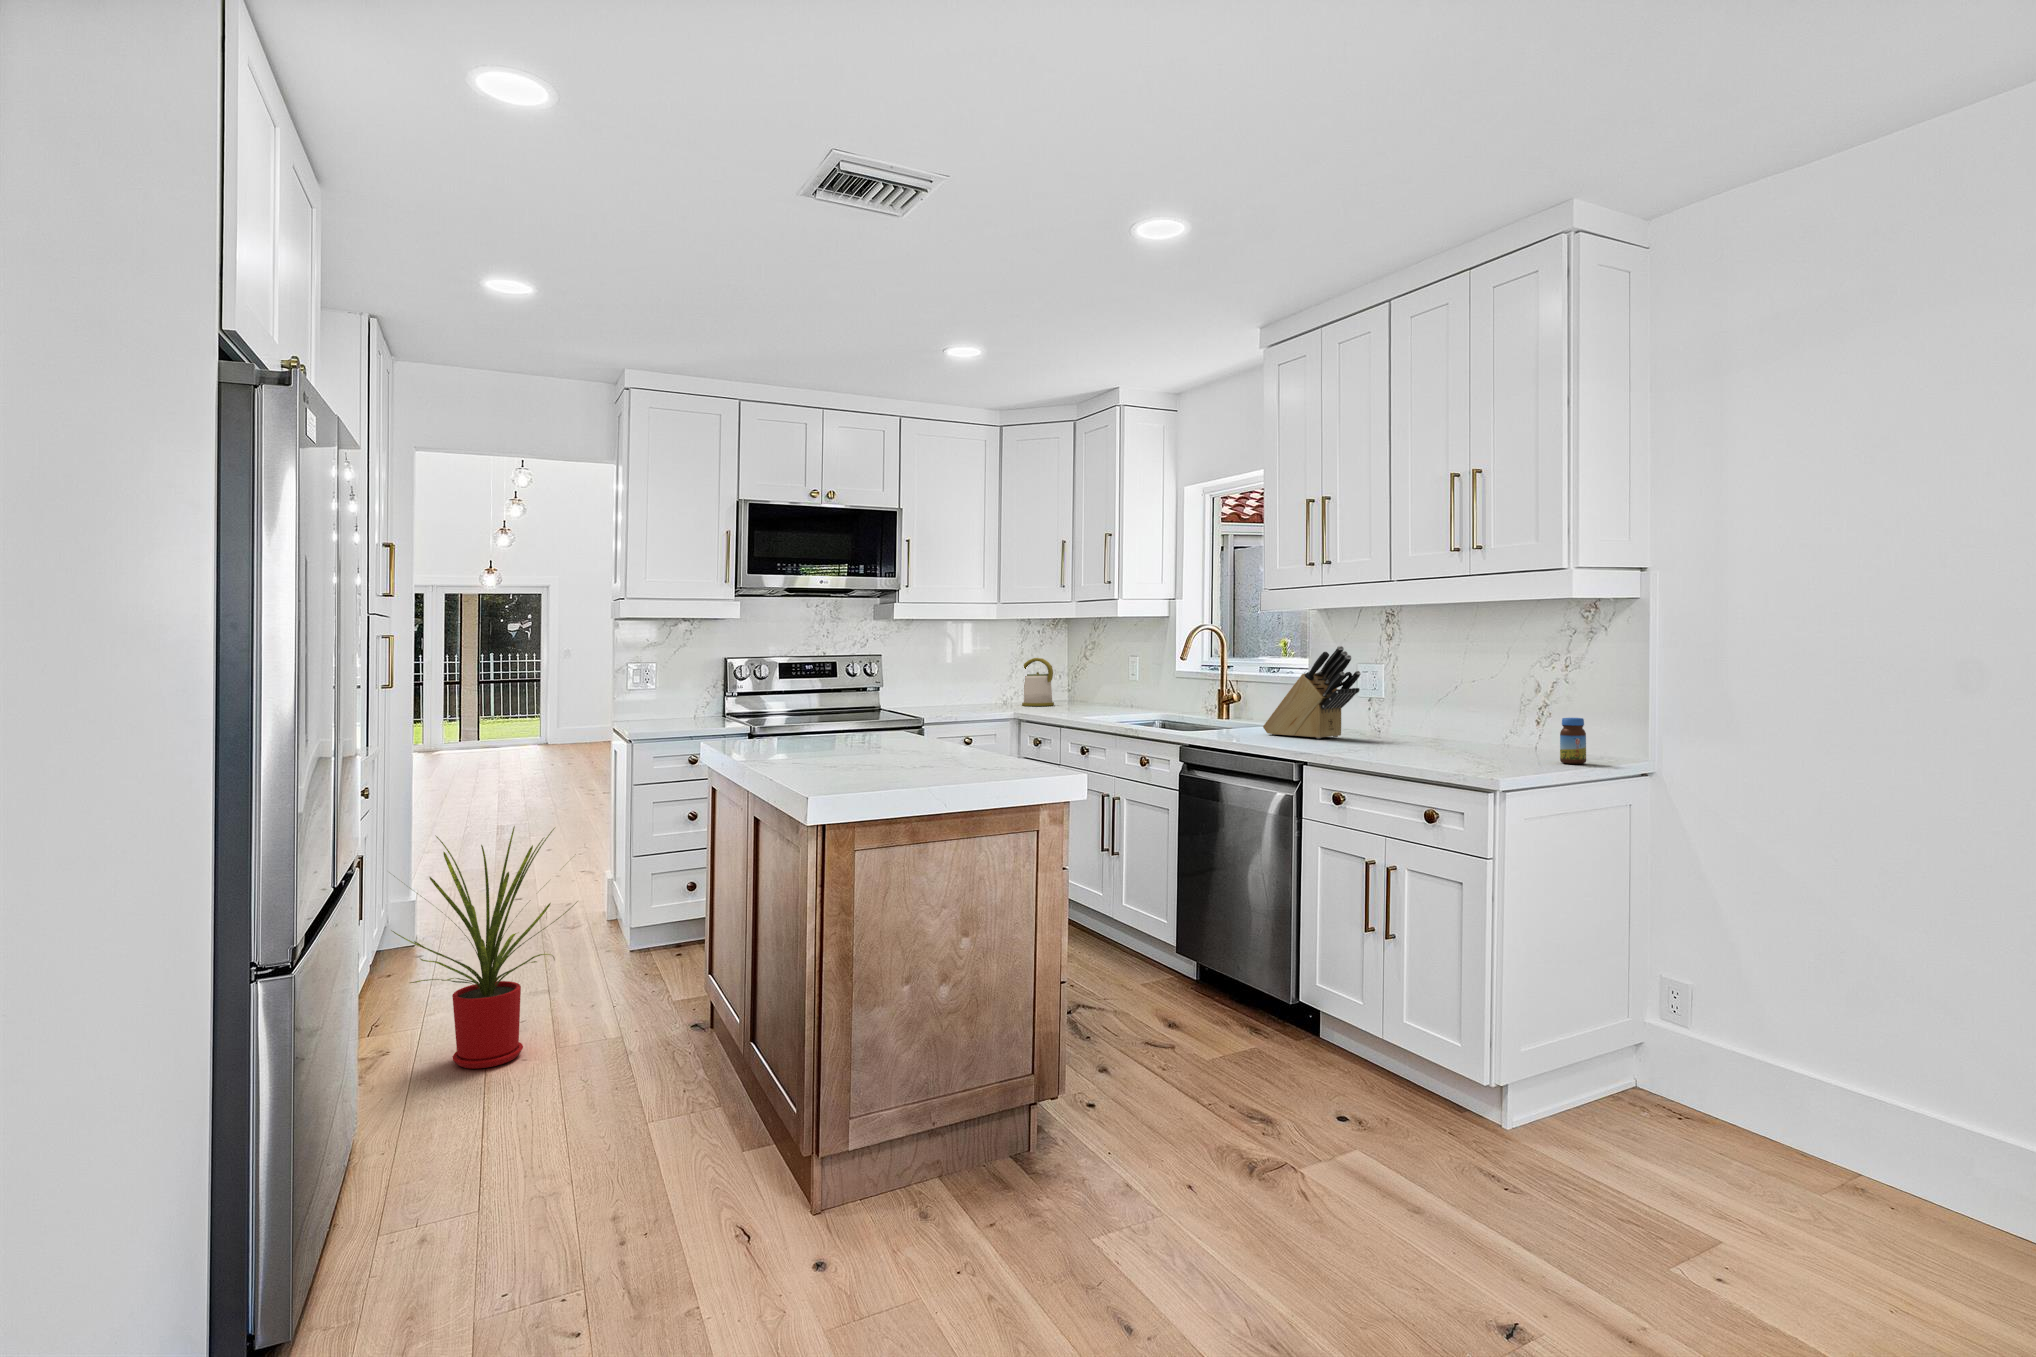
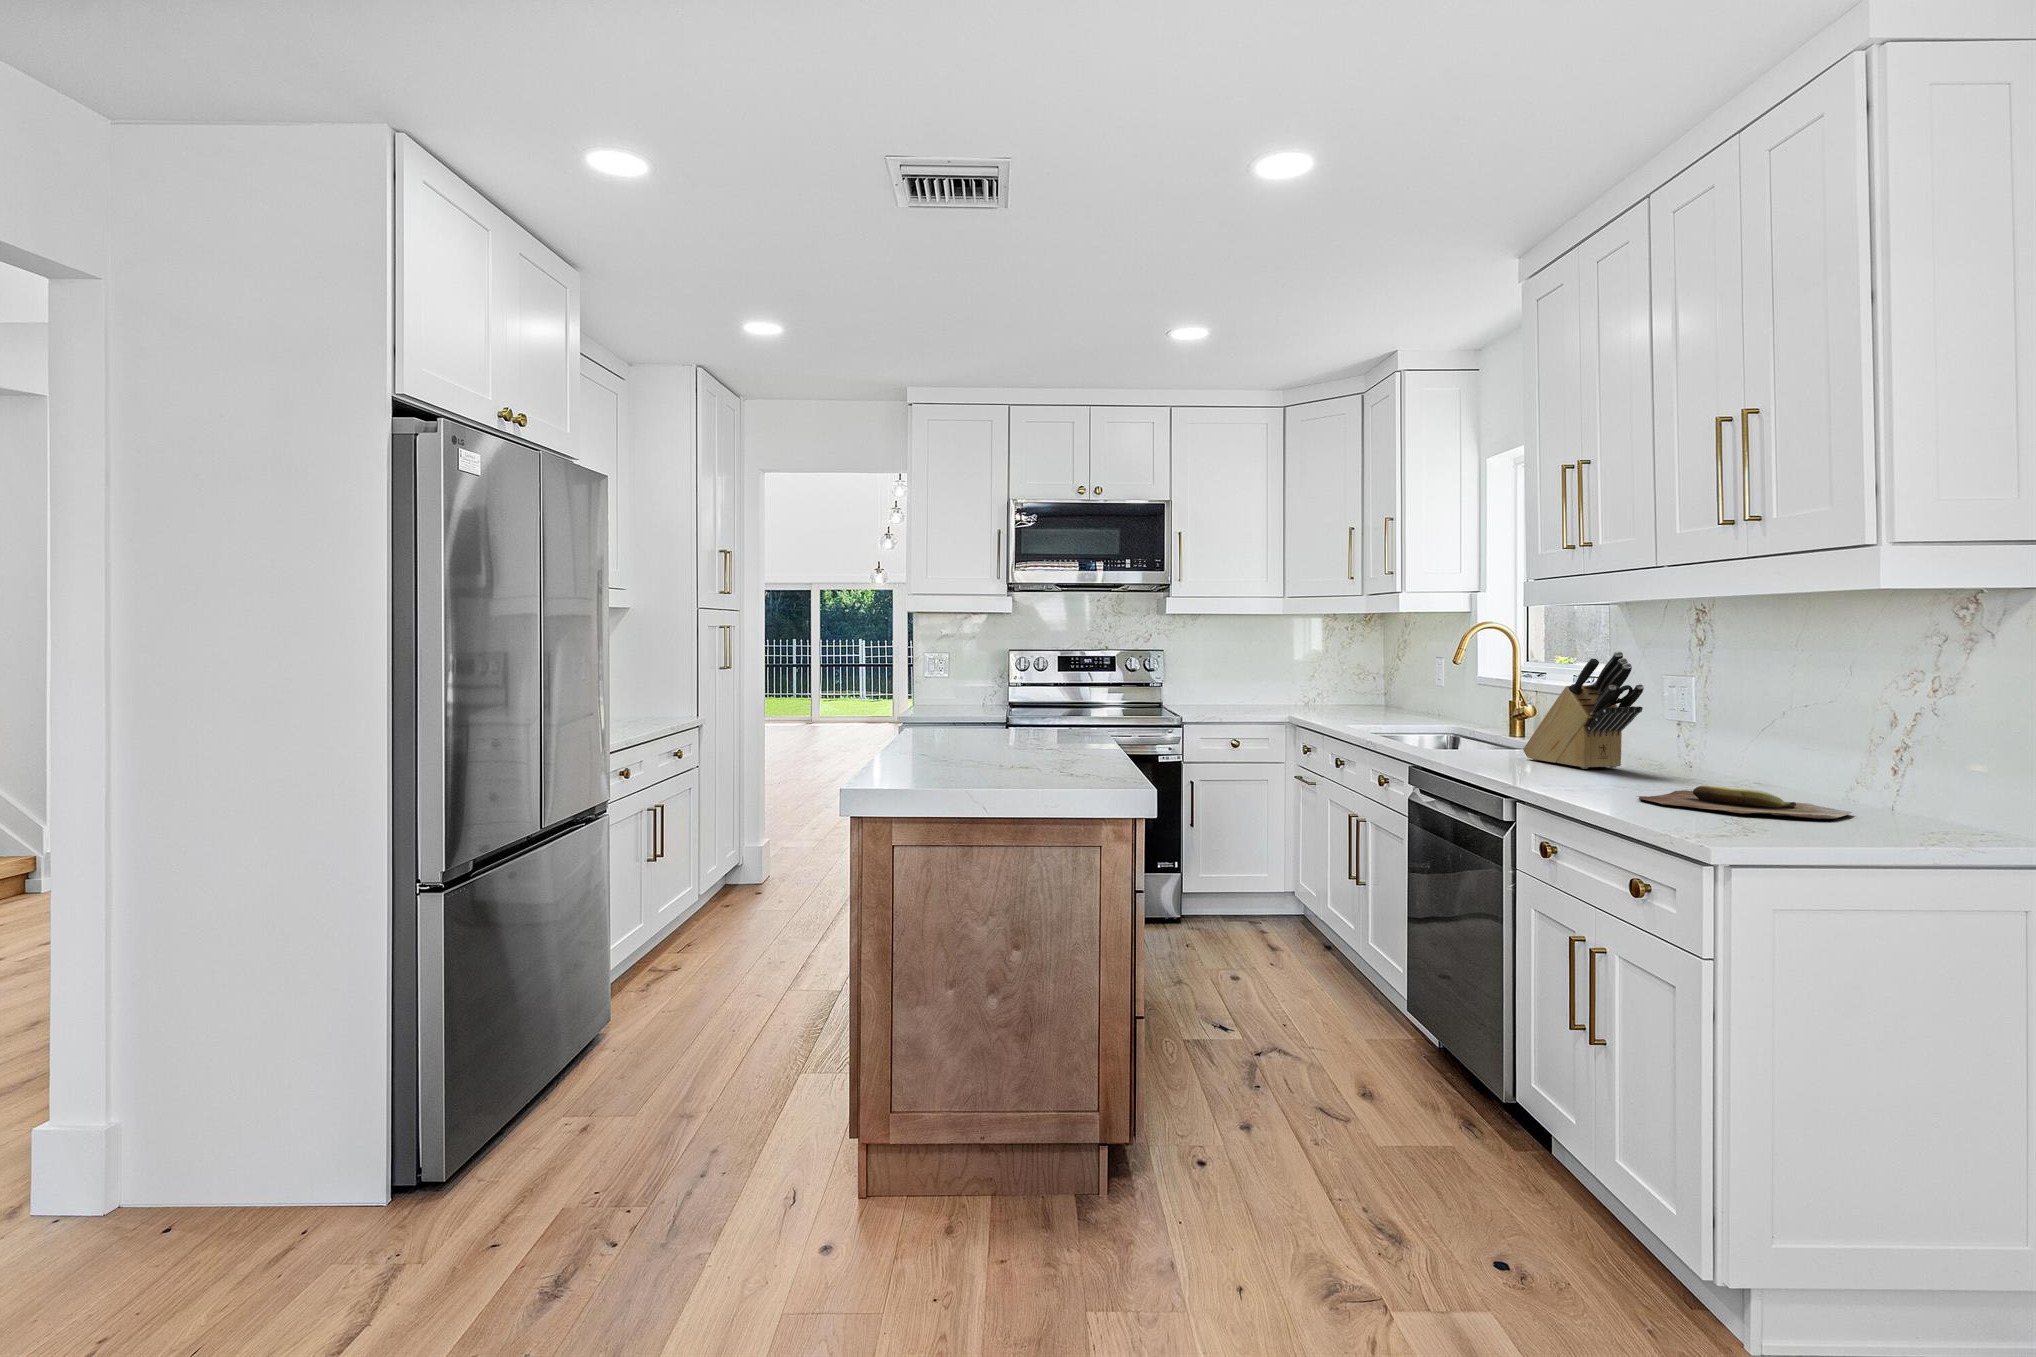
kettle: present [1022,658,1054,706] -> none [1318,656,1358,710]
jar: present [1560,718,1586,764] -> none [1883,765,1928,834]
cutting board: none [1392,742,1529,759] -> present [1638,785,1852,819]
house plant: present [392,826,578,1069] -> none [626,804,778,1018]

